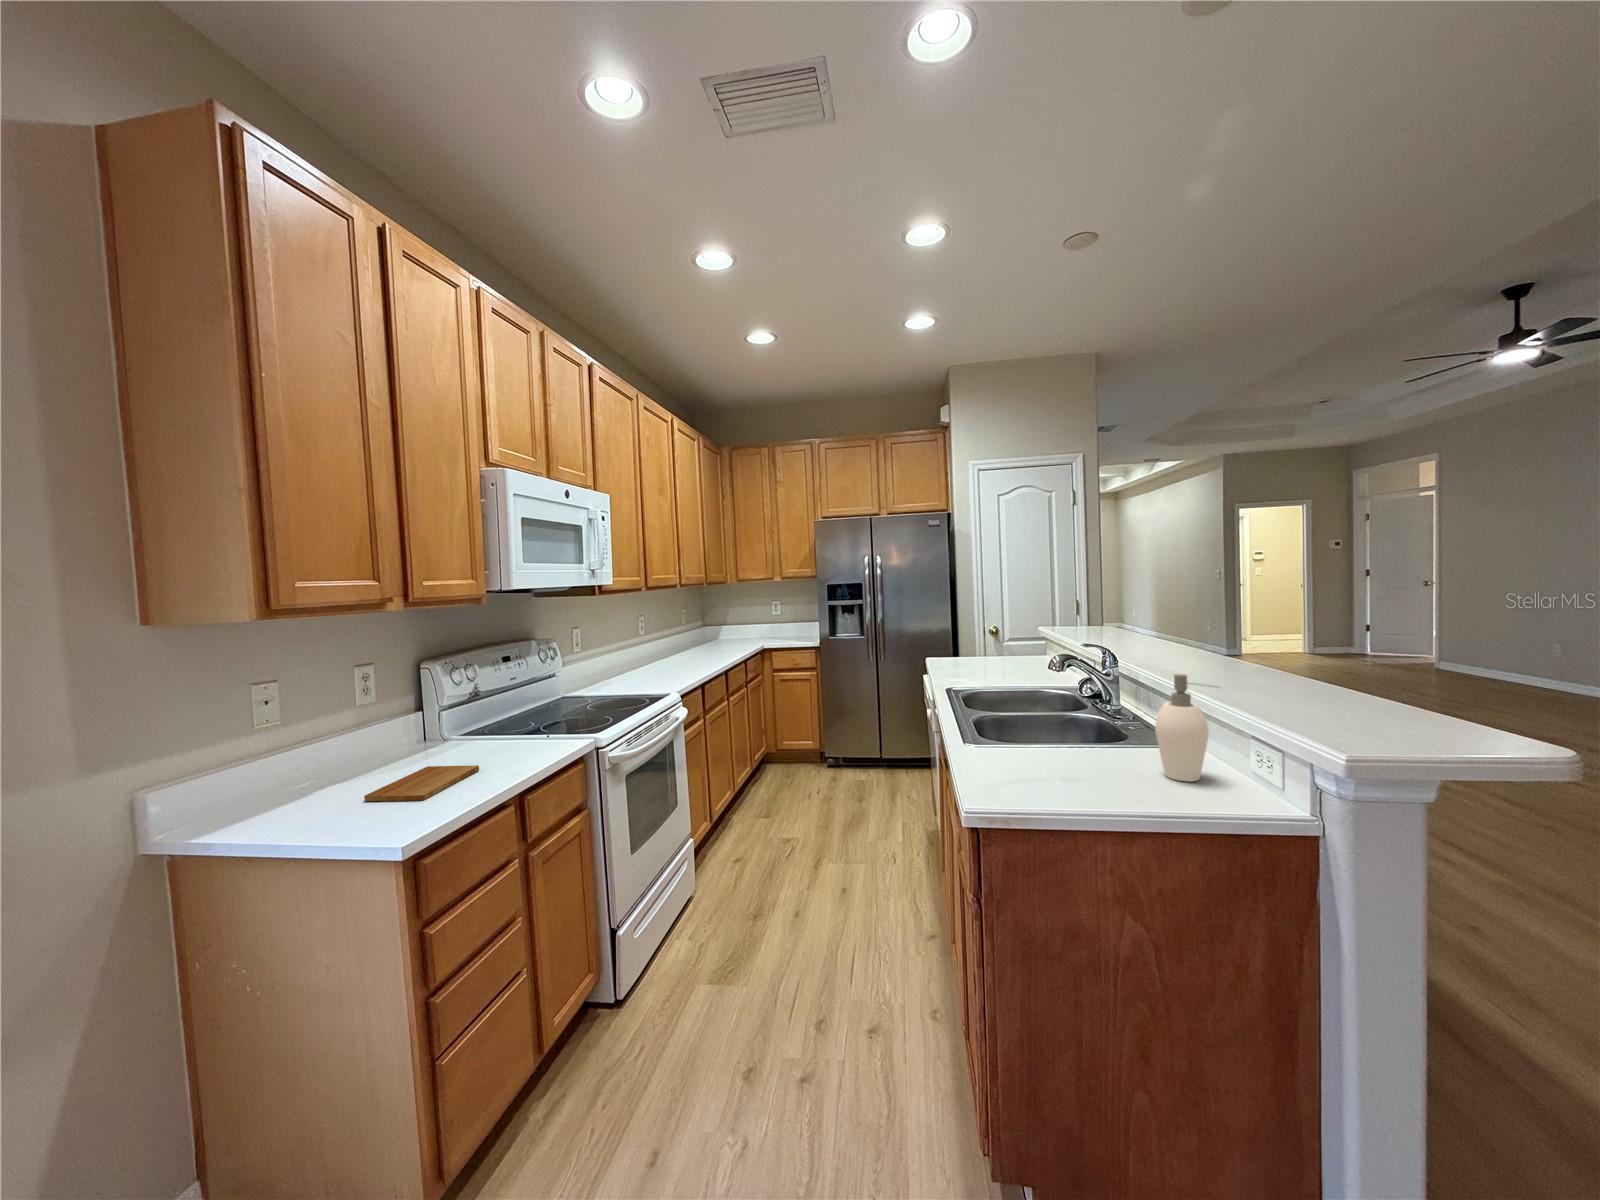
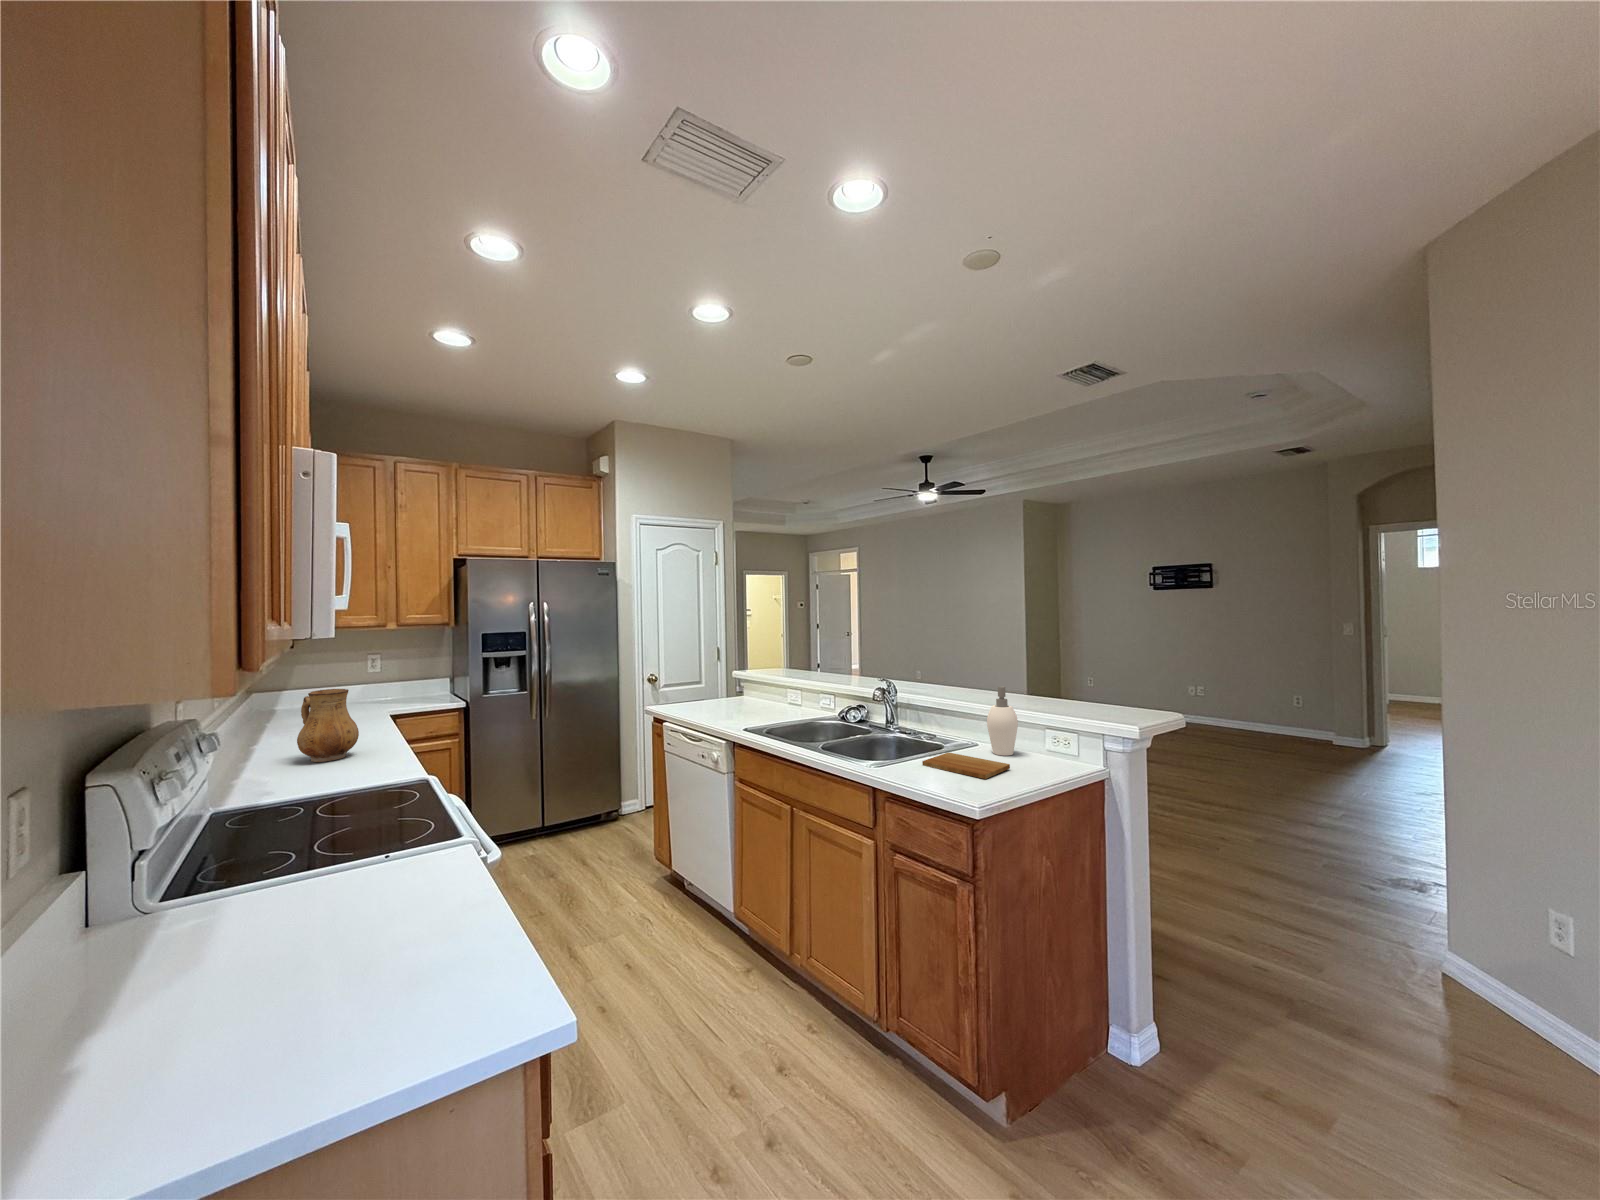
ceramic pitcher: none [665,623,698,671] -> present [297,689,359,762]
cutting board: present [364,765,479,801] -> present [922,753,1010,779]

